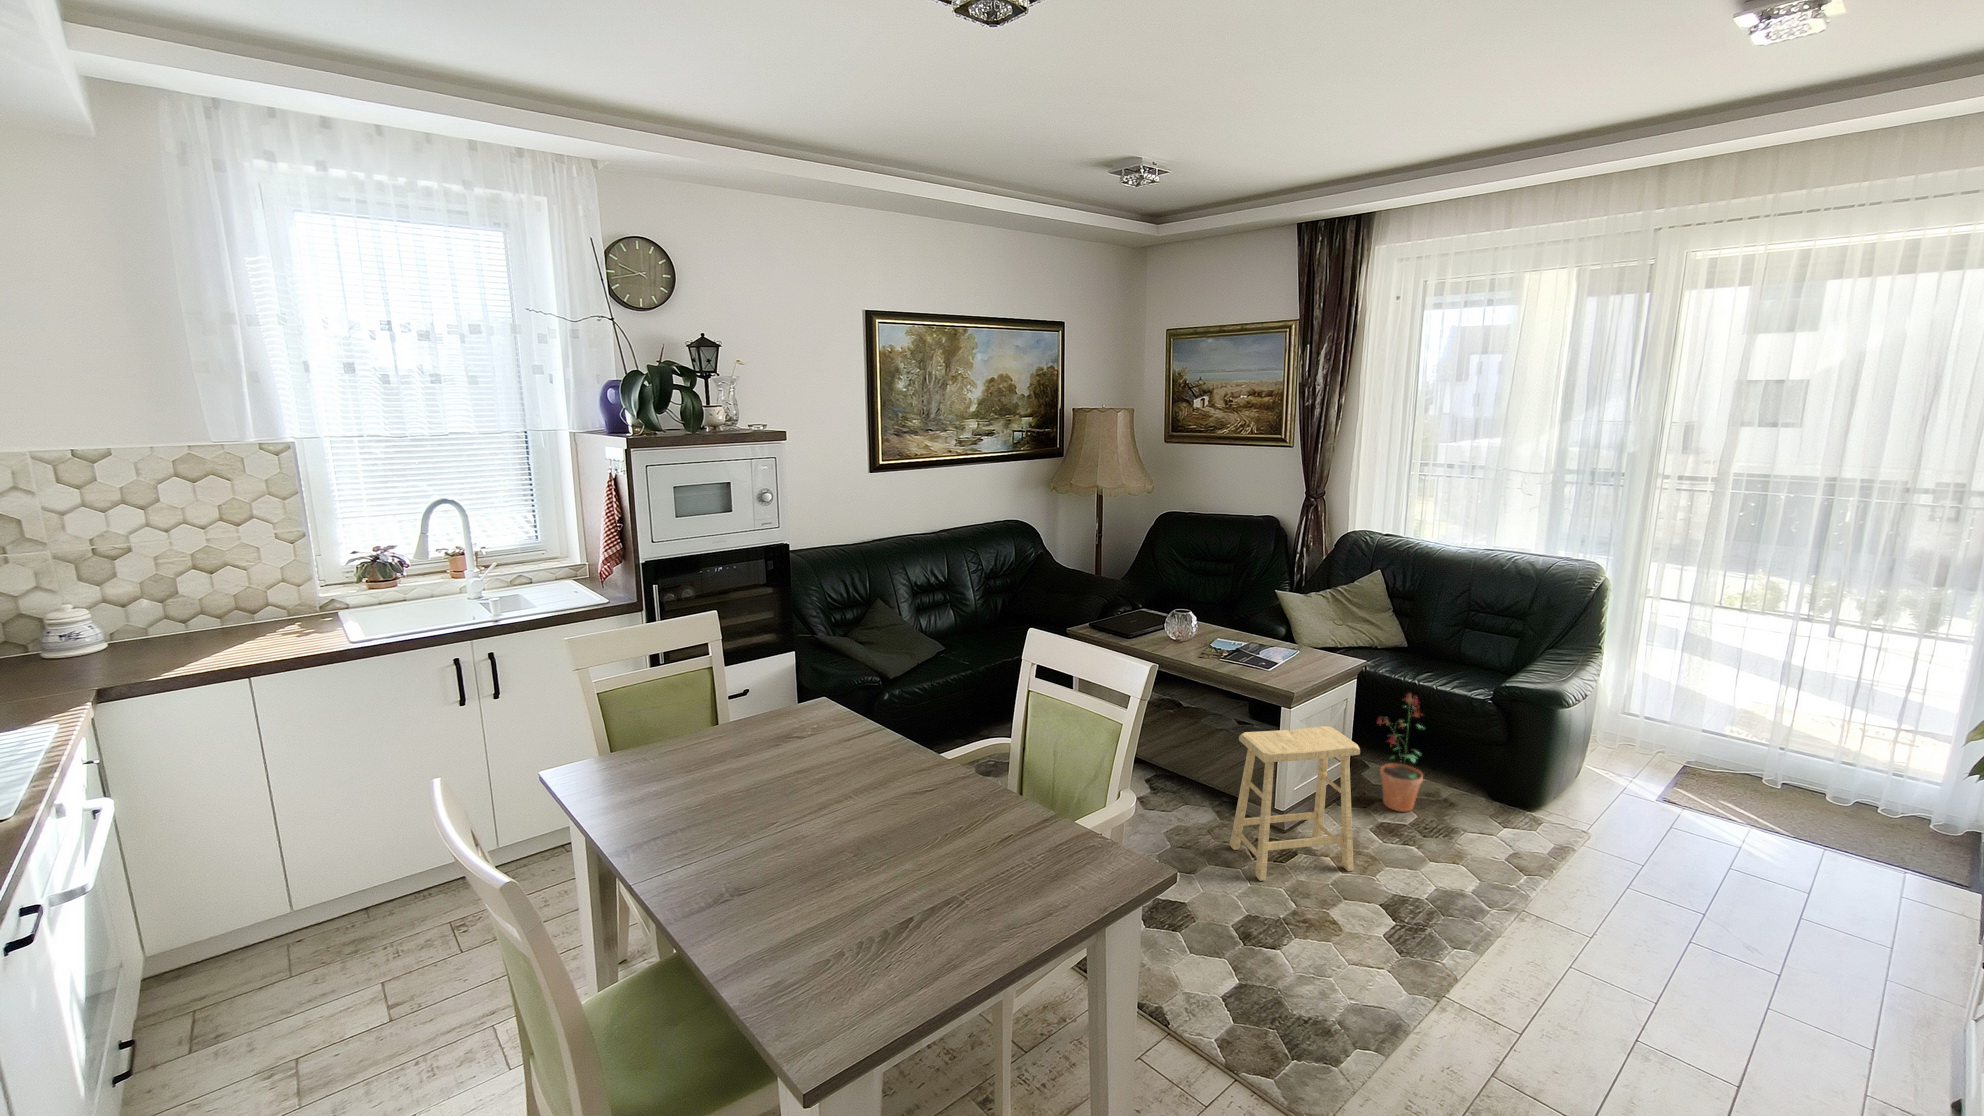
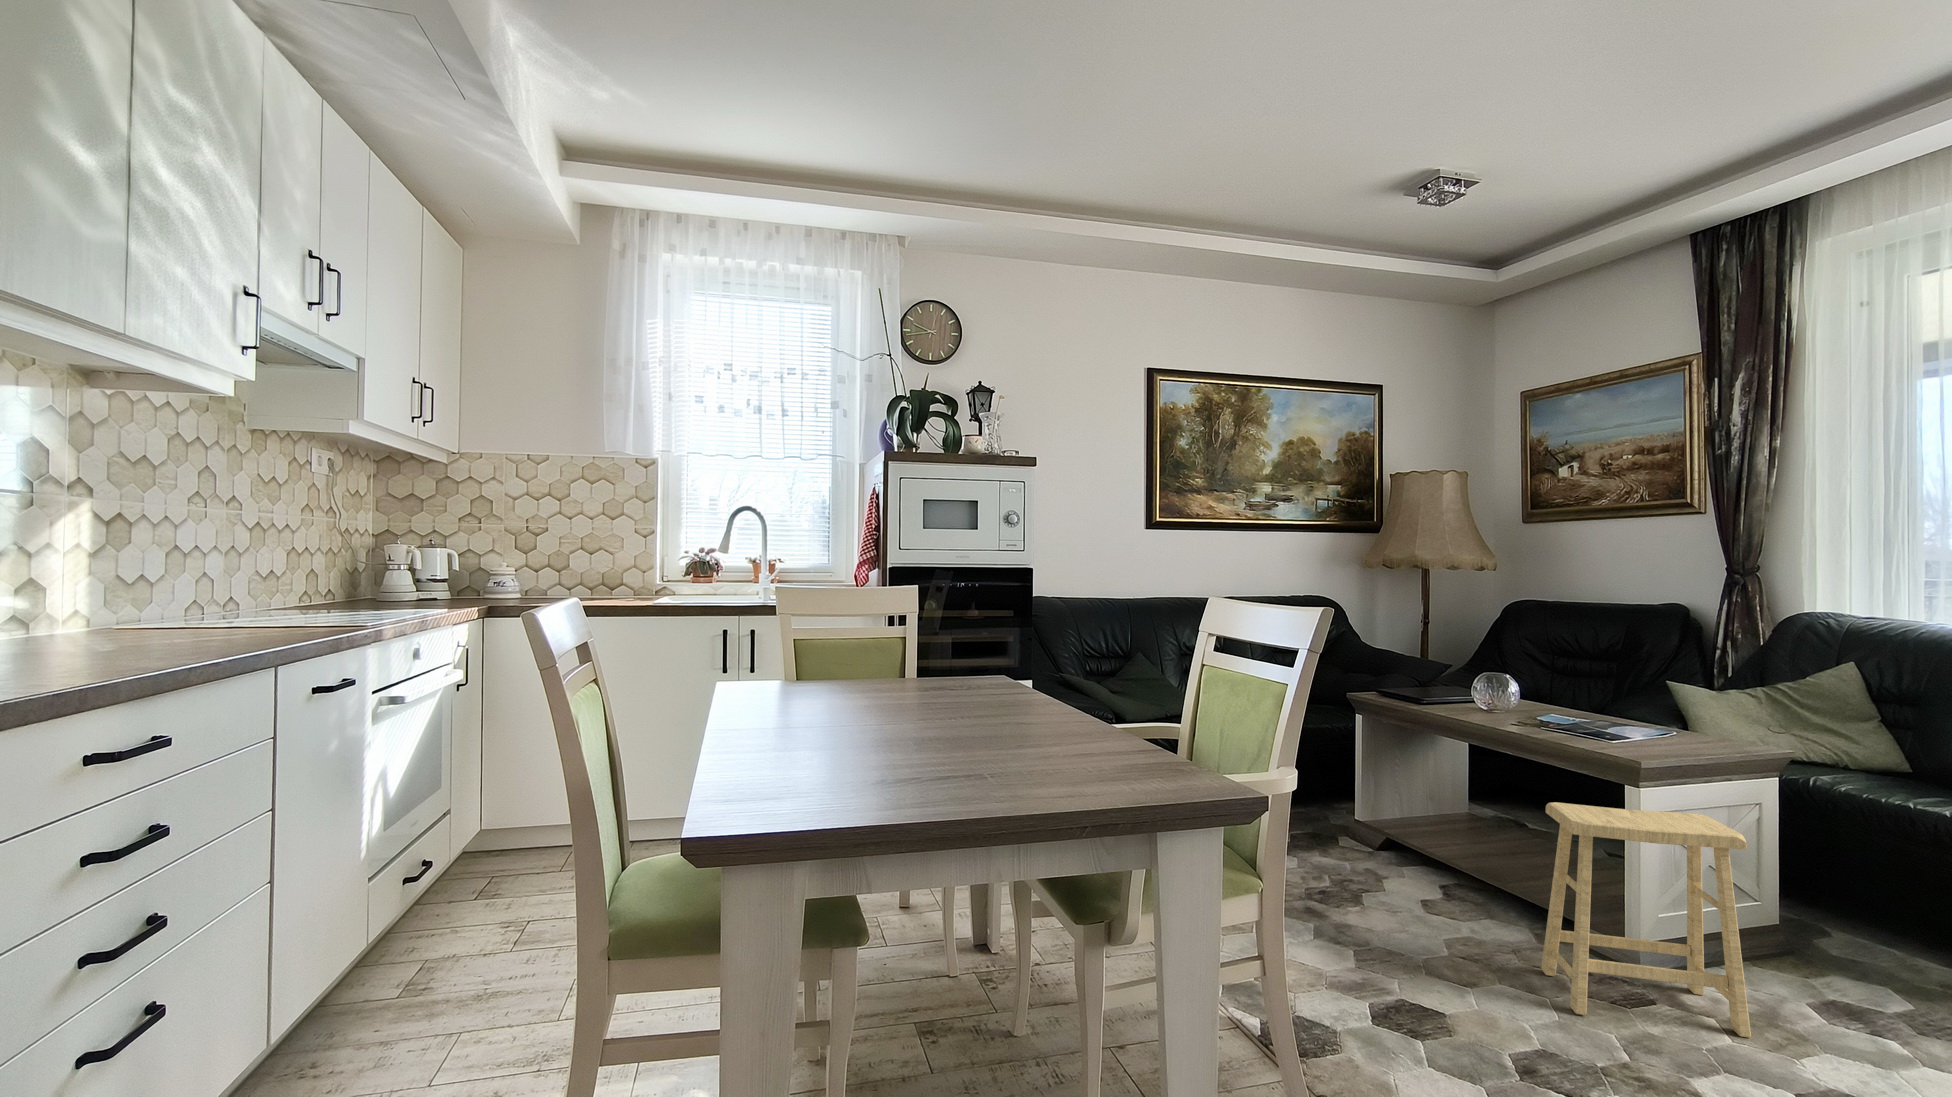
potted plant: present [1378,693,1423,812] -> none [1818,806,1913,995]

